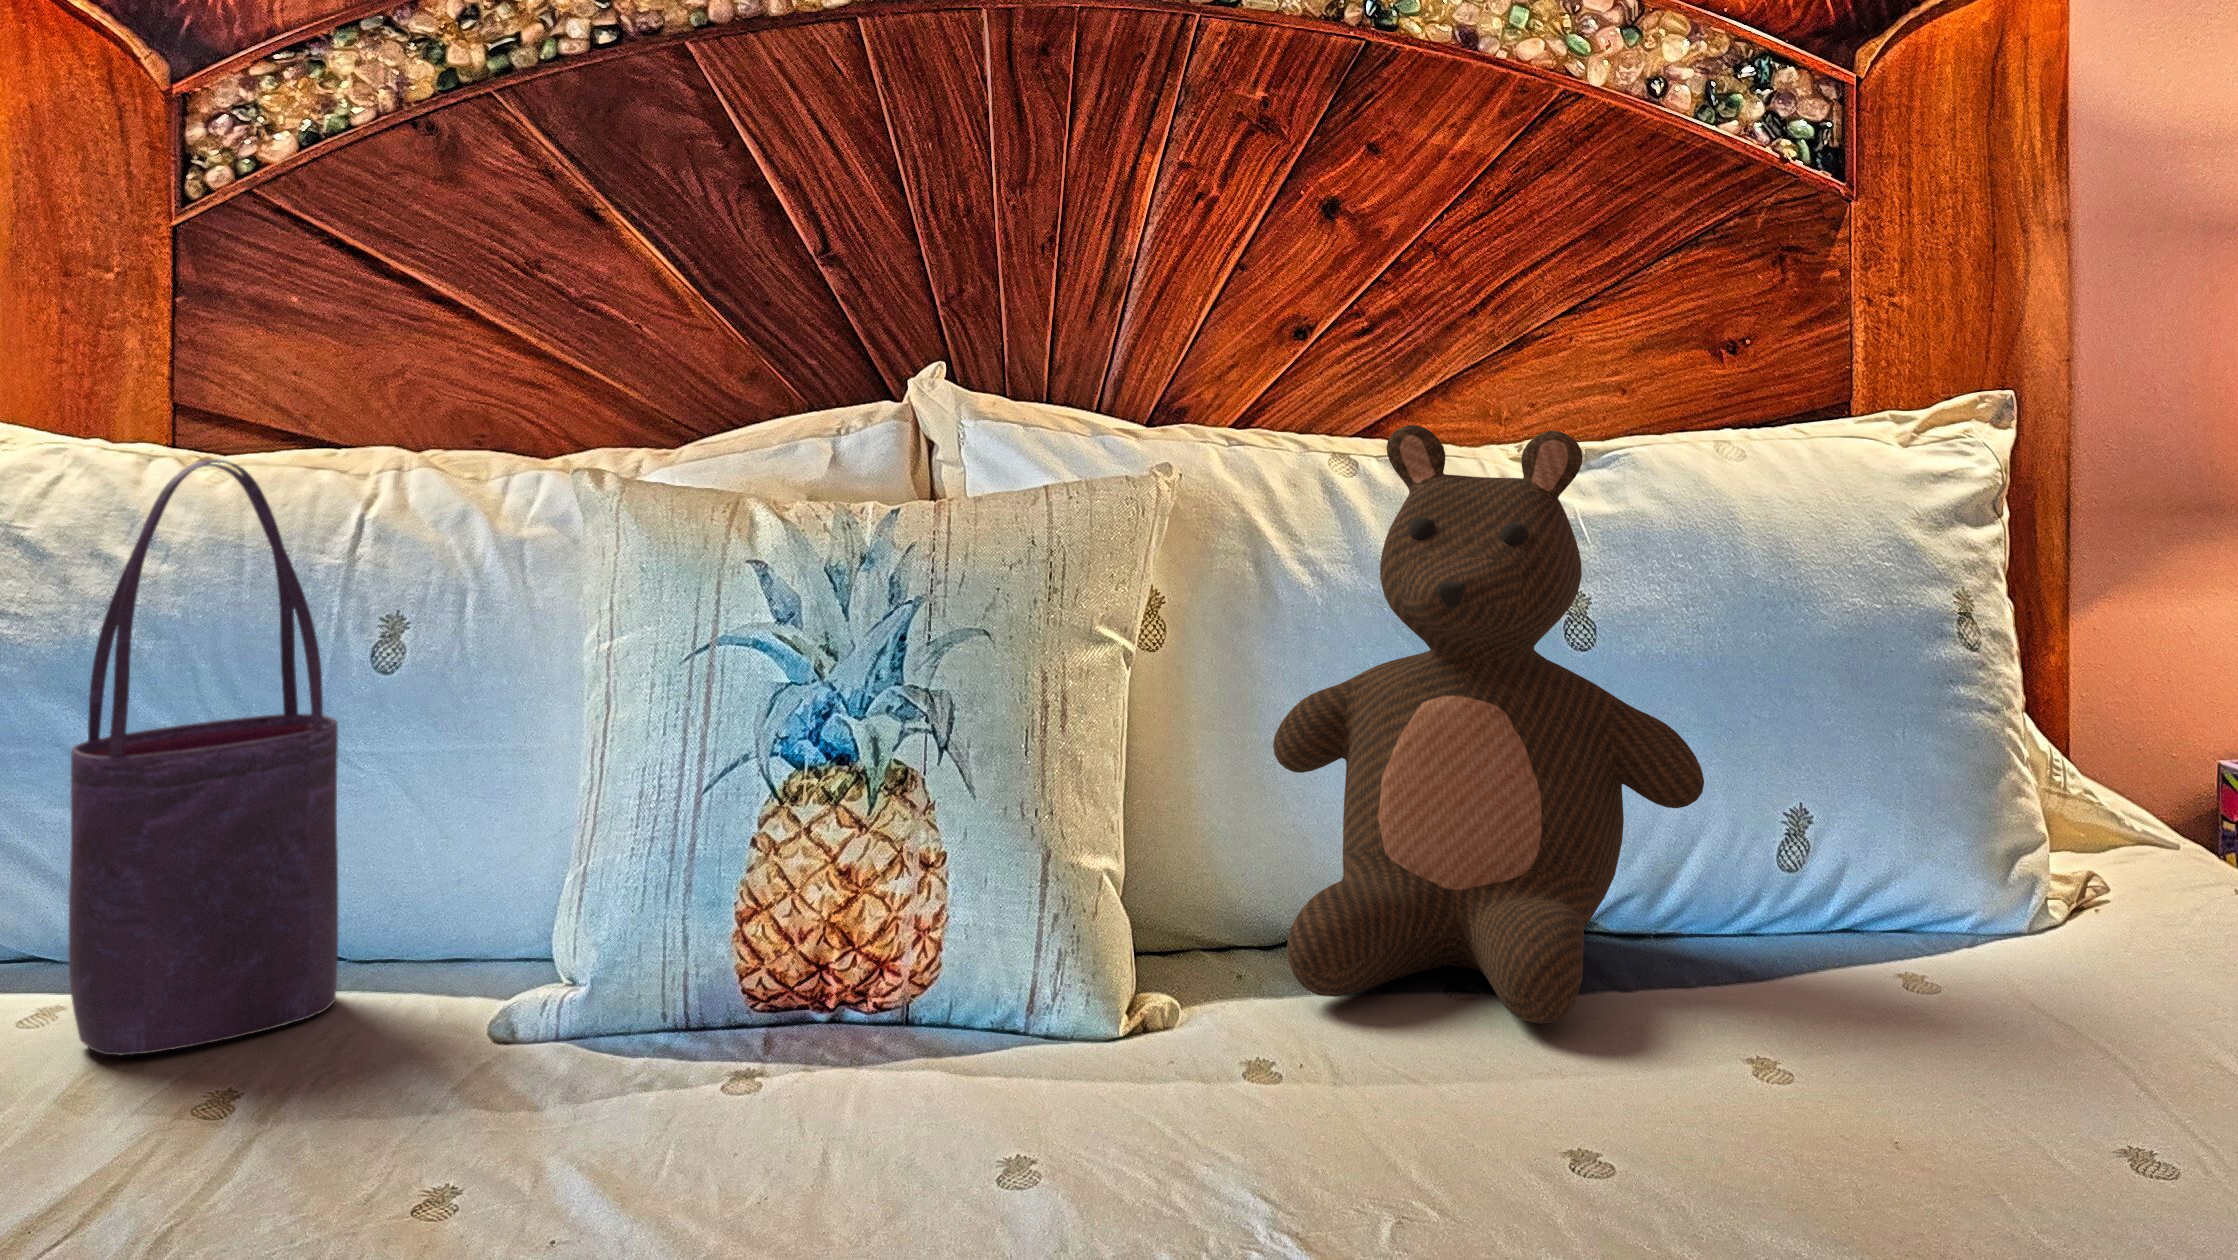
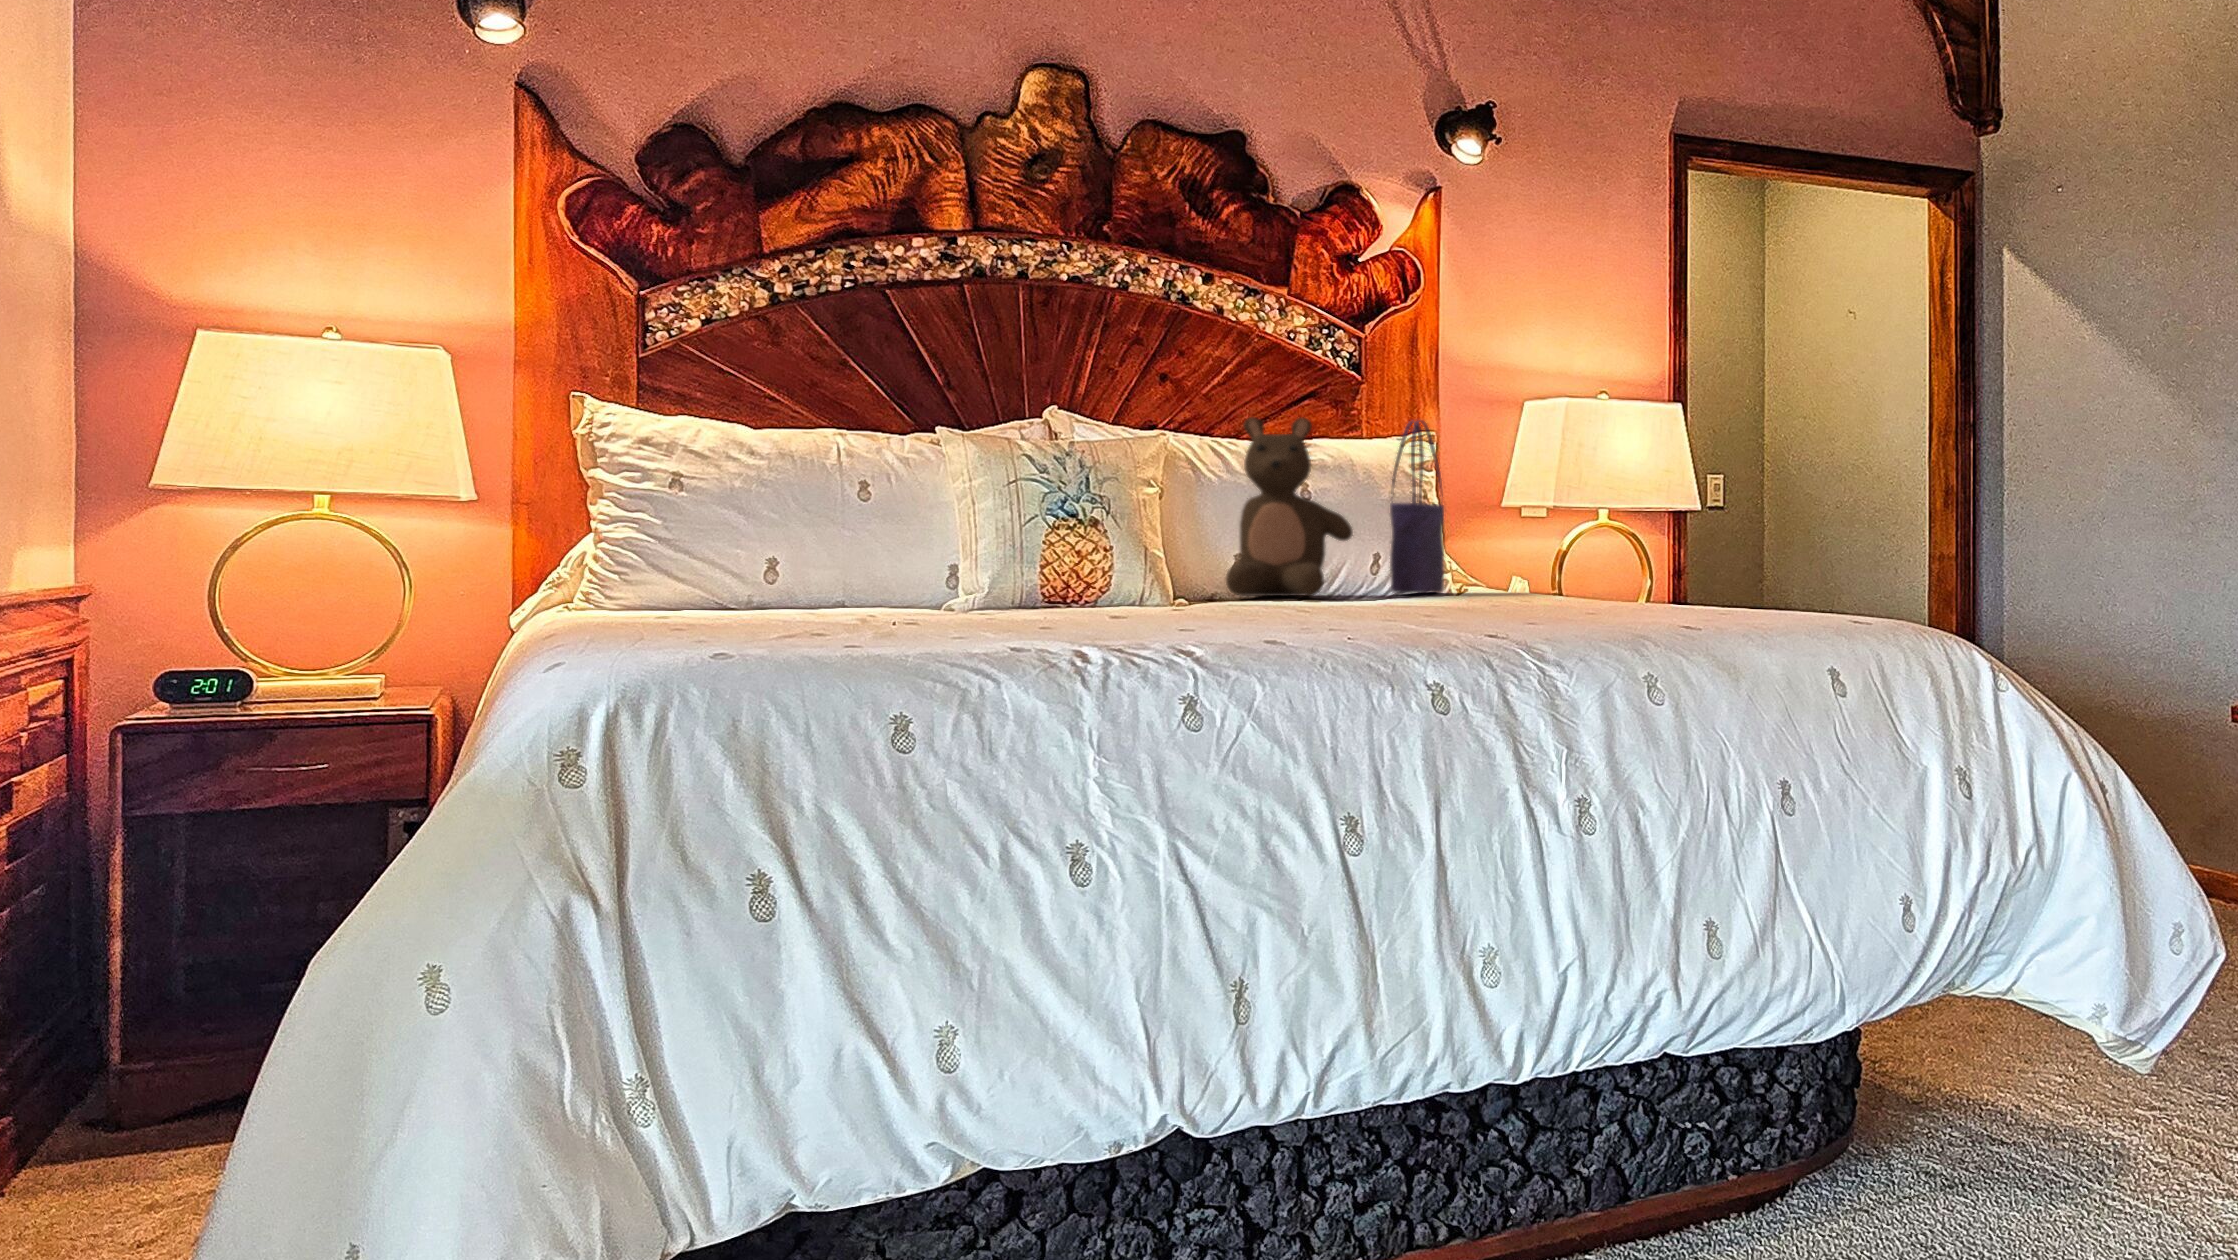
tote bag: present [69,459,338,1055] -> present [1390,421,1444,593]

